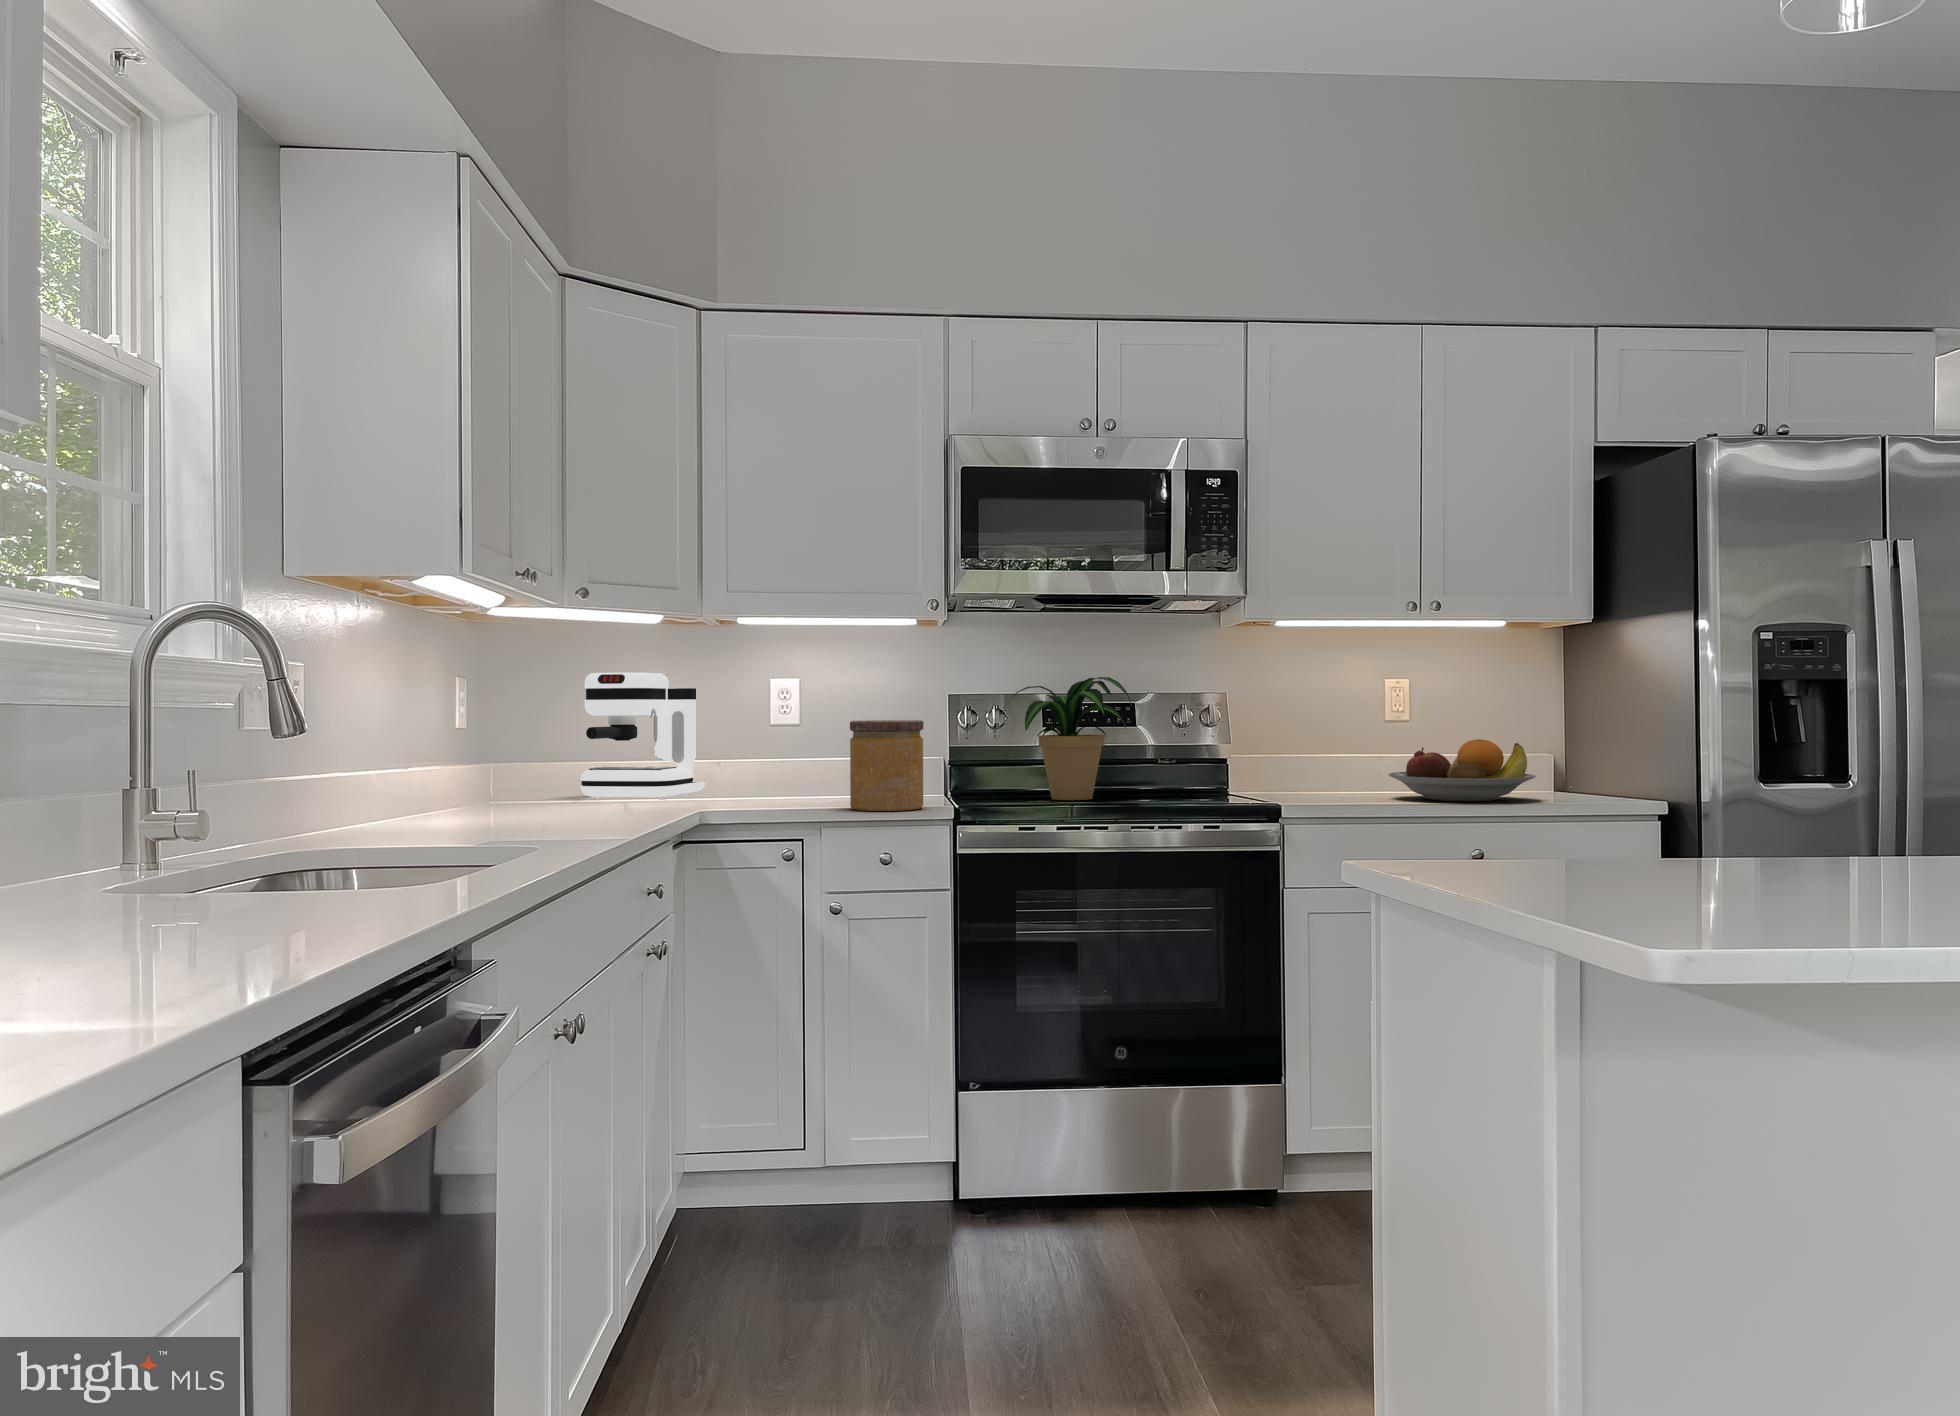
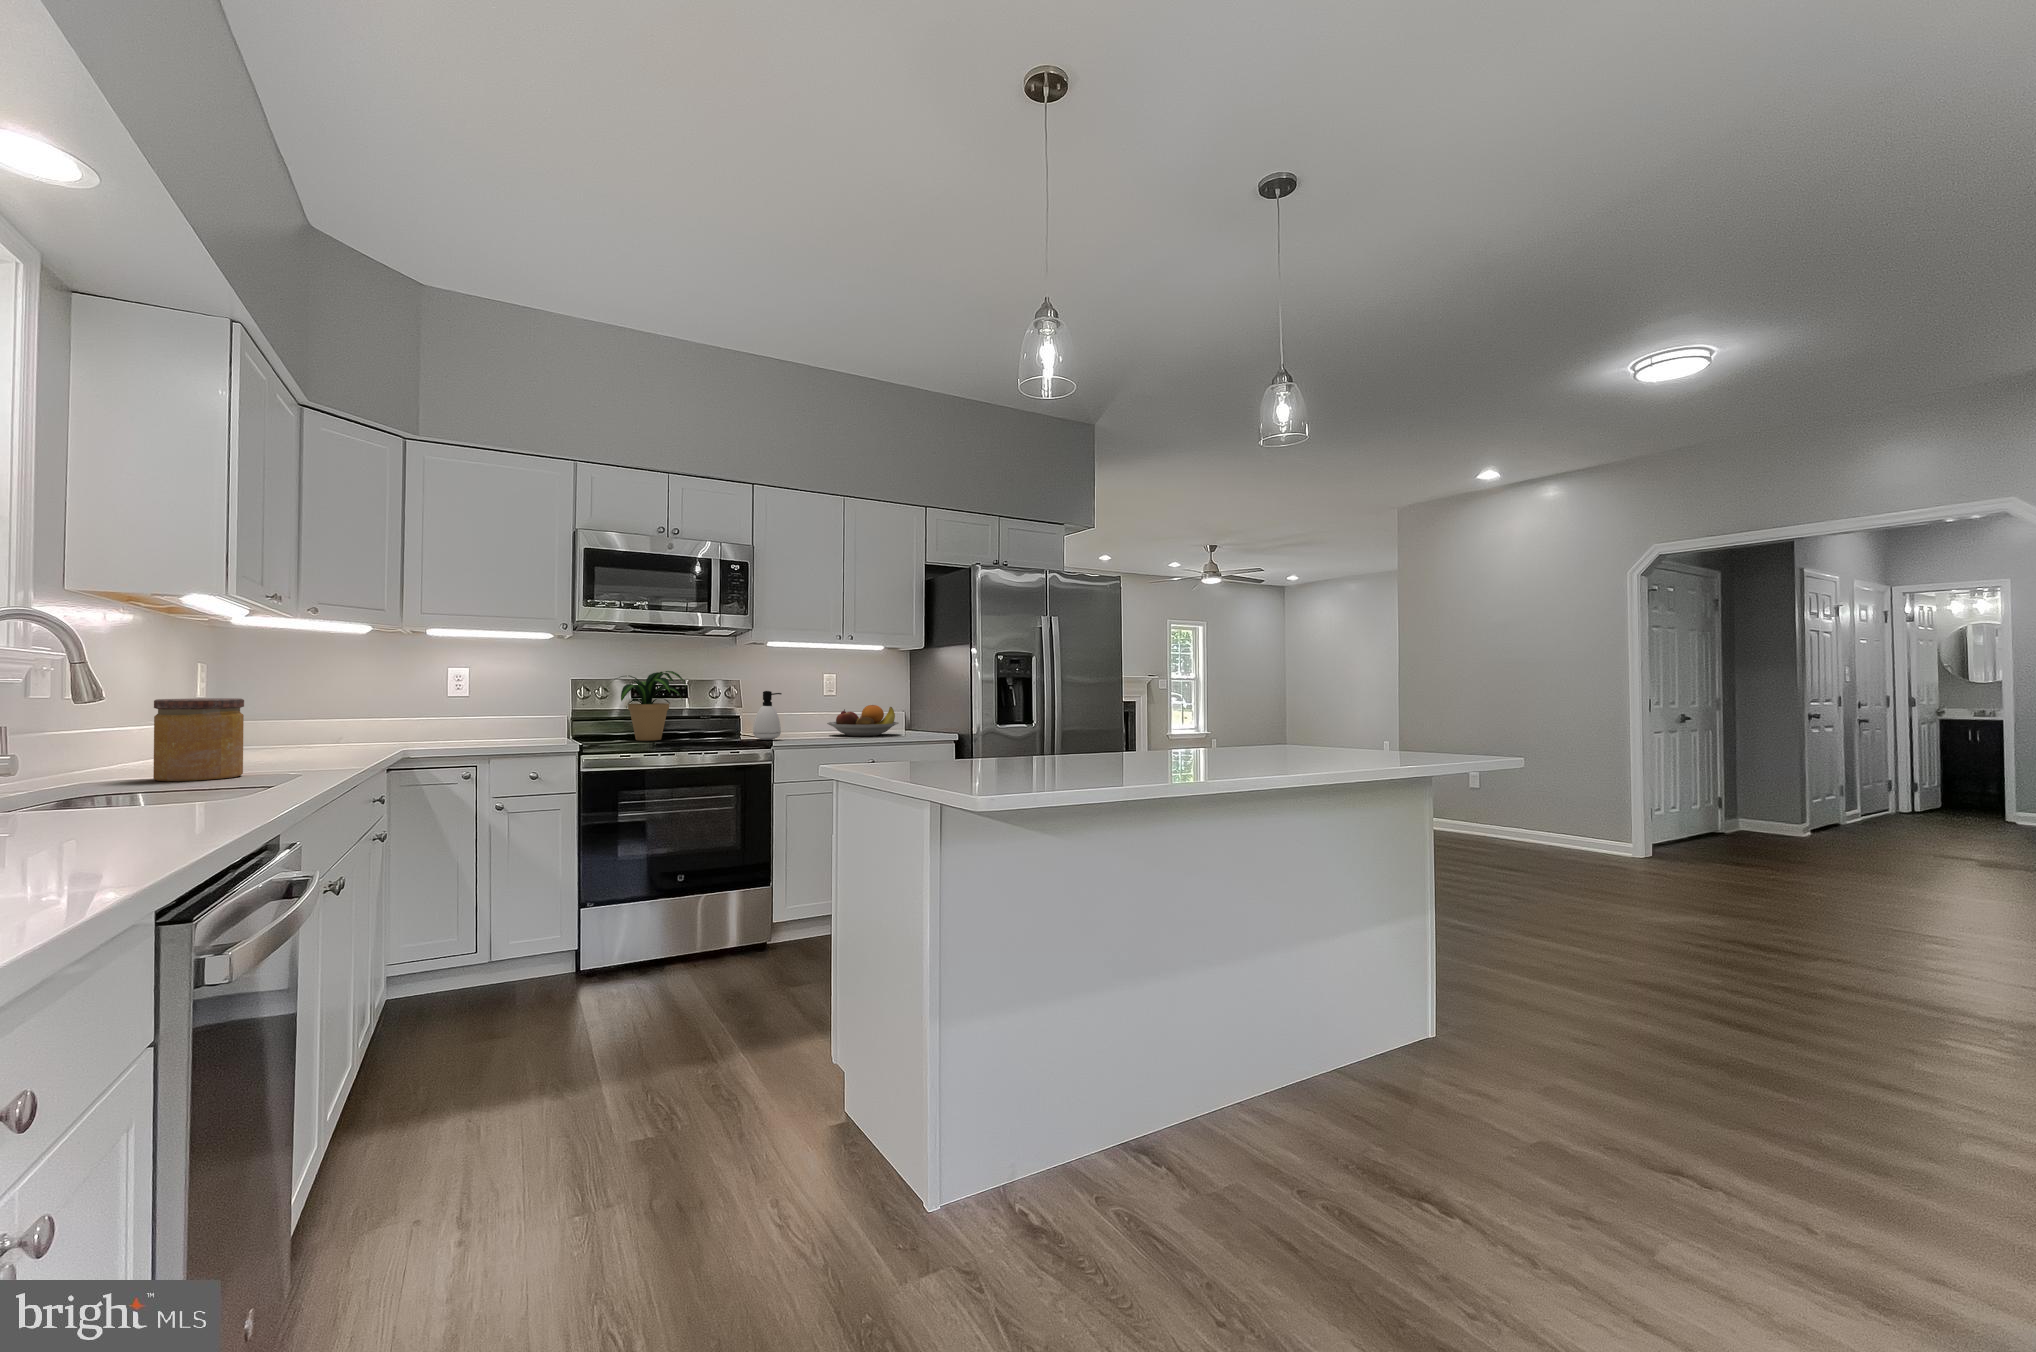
coffee maker: present [581,672,705,800] -> none [289,663,387,748]
soap dispenser: none [1251,711,1302,805] -> present [753,691,782,740]
jar: present [850,720,923,811] -> present [153,698,244,781]

